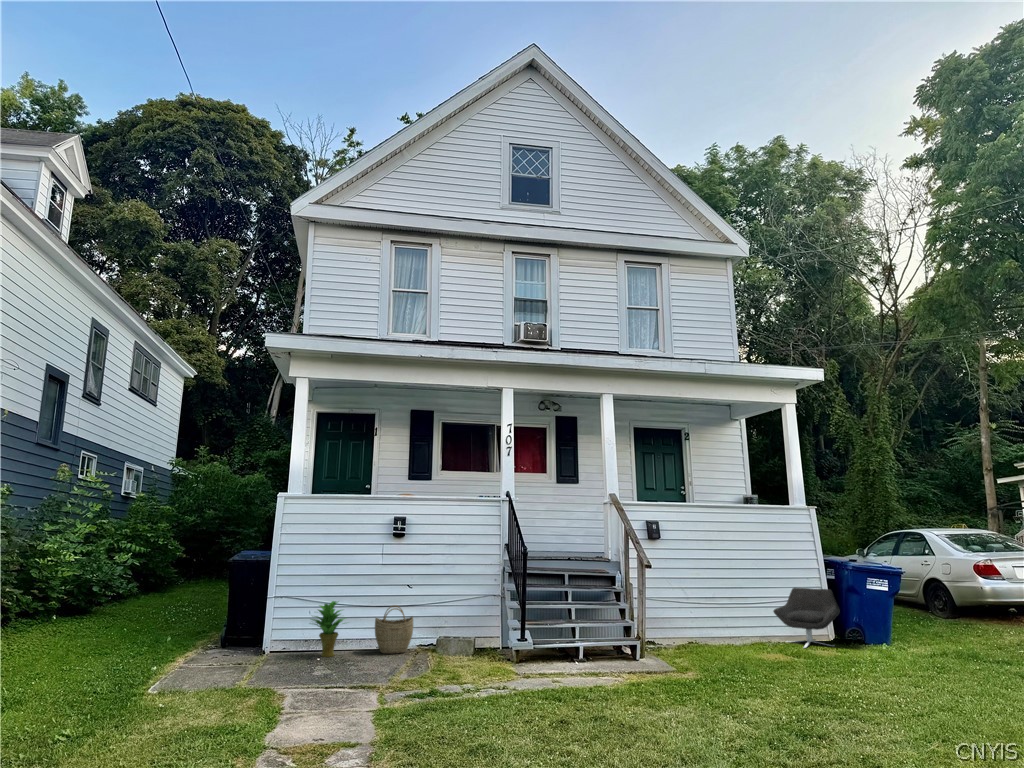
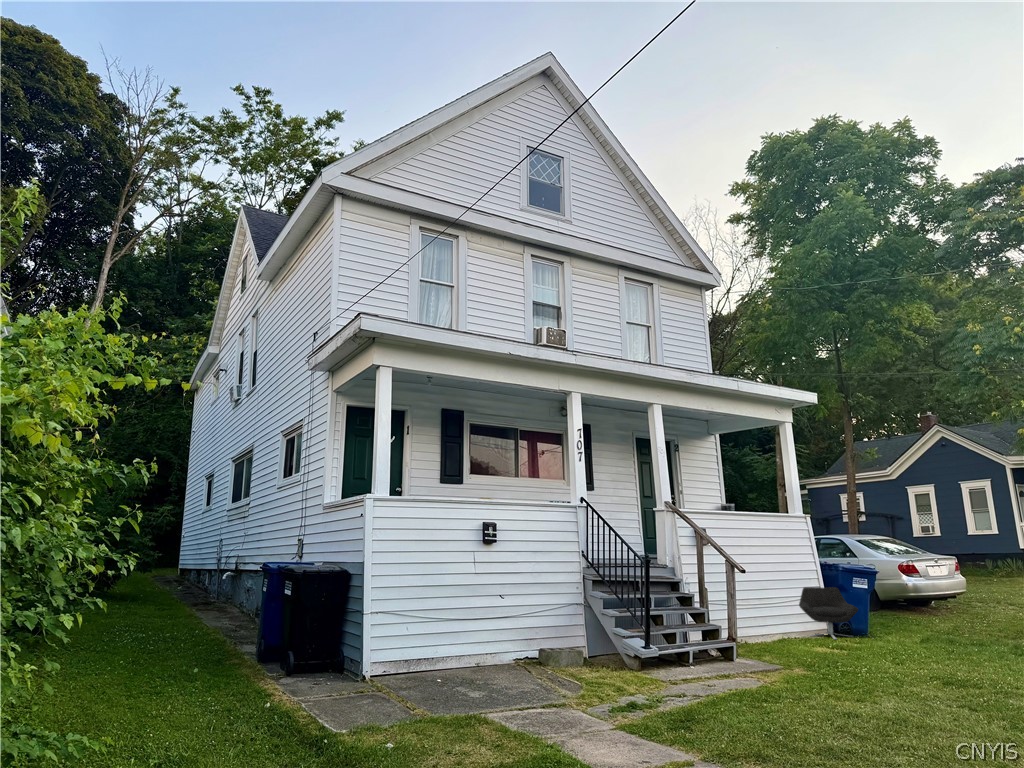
potted plant: present [311,601,345,657] -> none [414,616,460,679]
woven basket: present [375,605,413,654] -> none [476,619,517,671]

